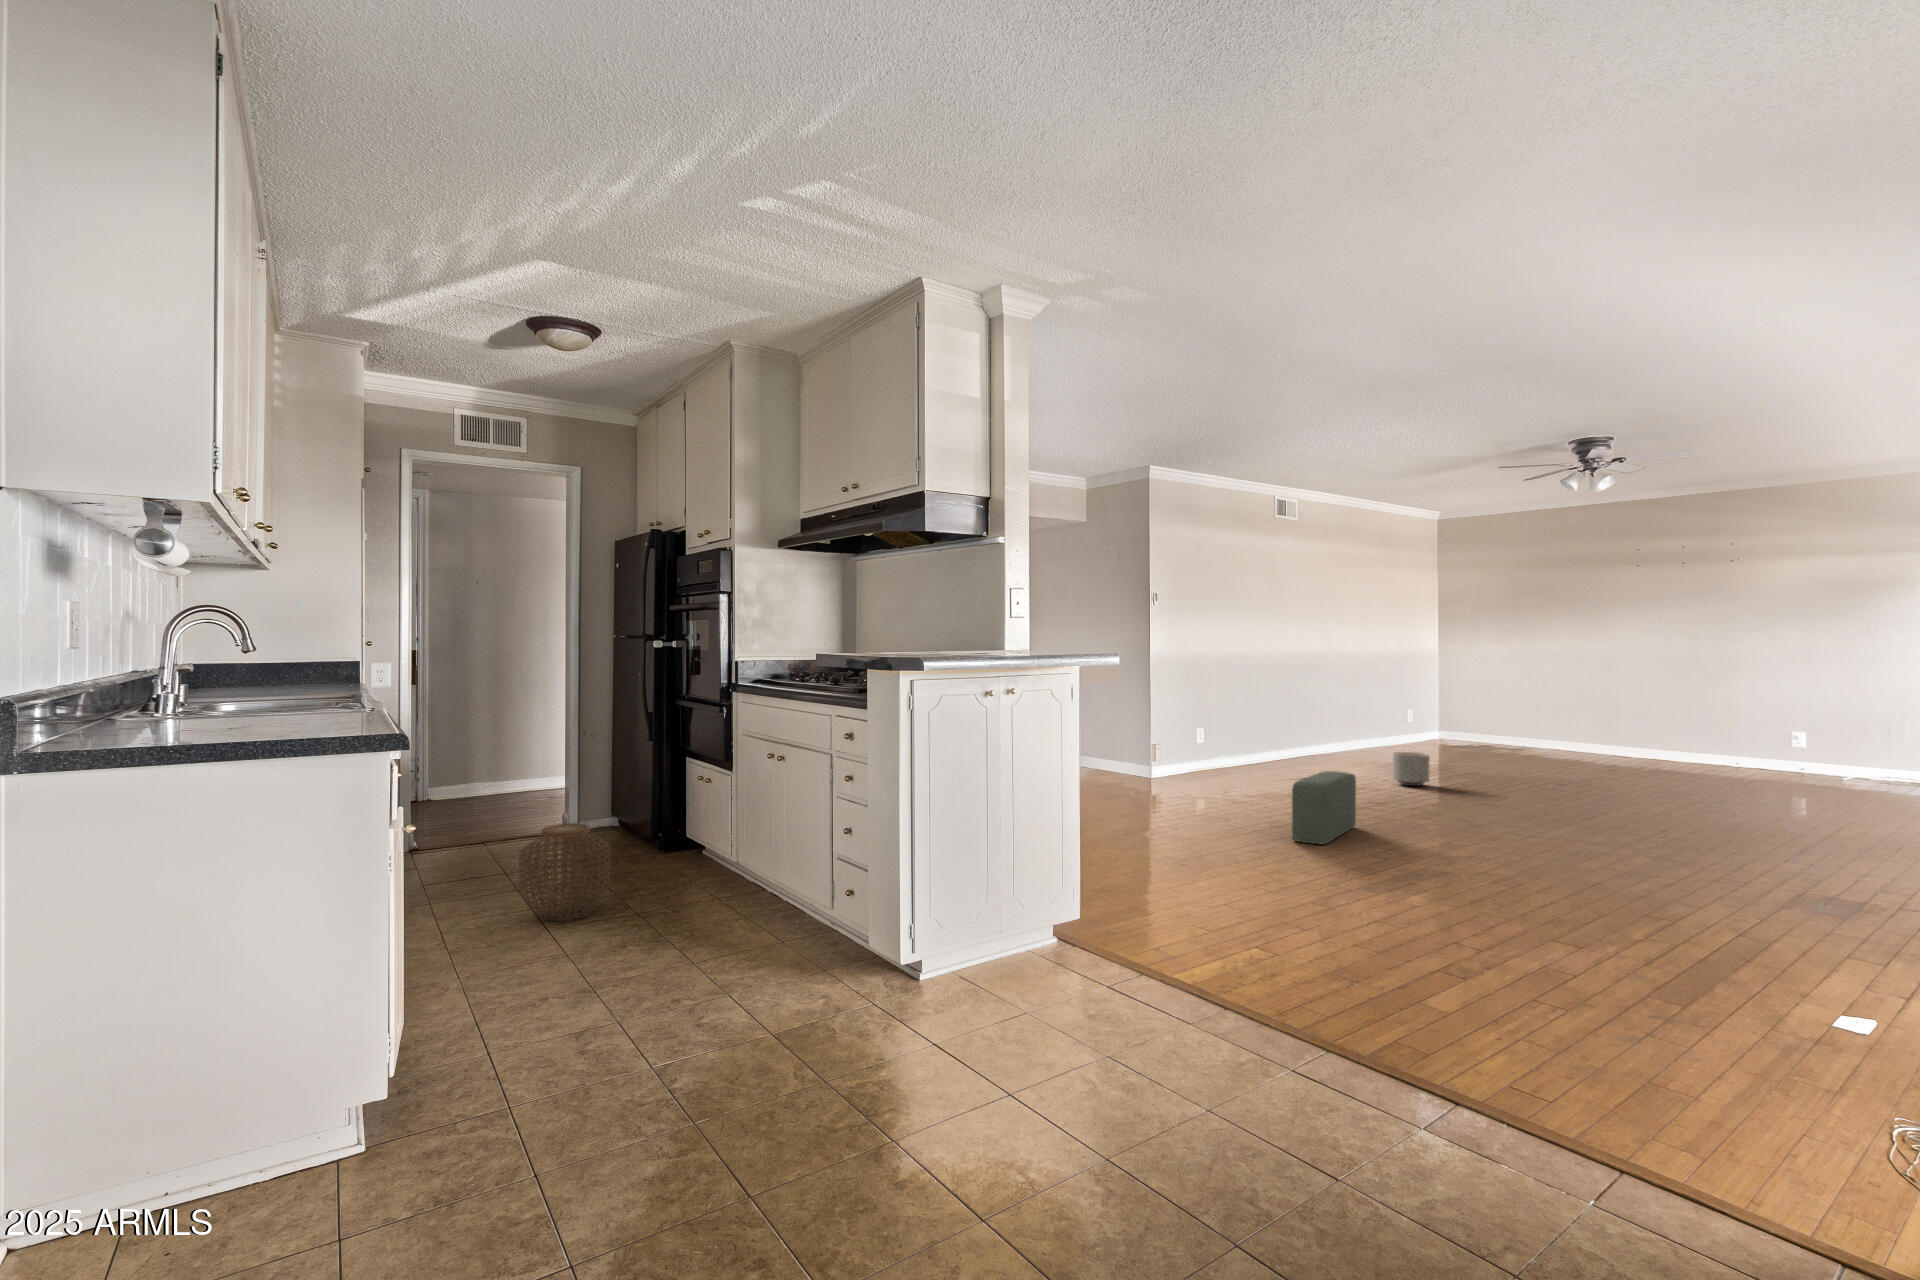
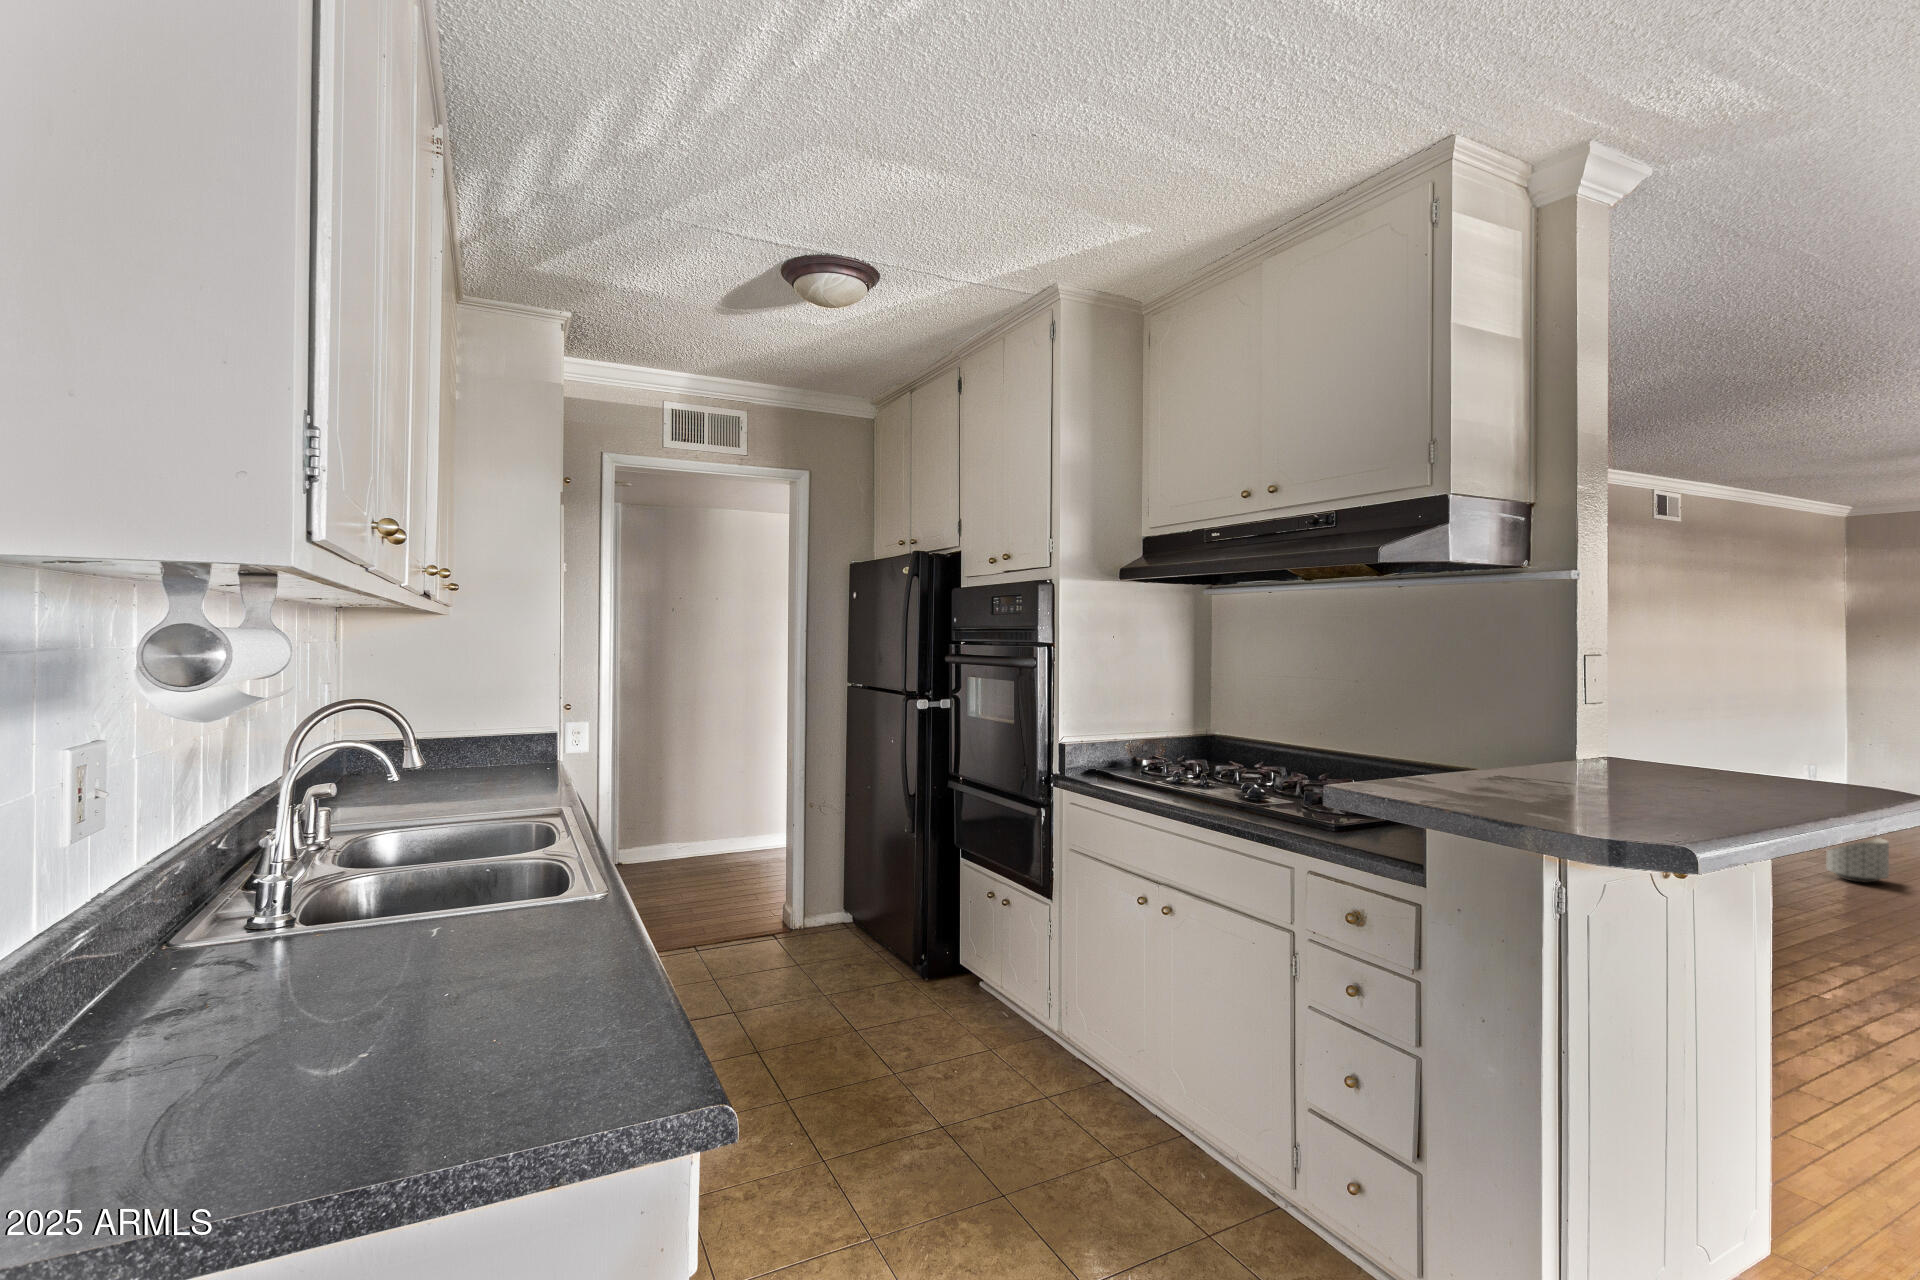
pouf: present [1292,771,1356,845] -> none [1815,886,1889,1011]
woven basket: present [519,823,611,921] -> none [781,985,906,1141]

